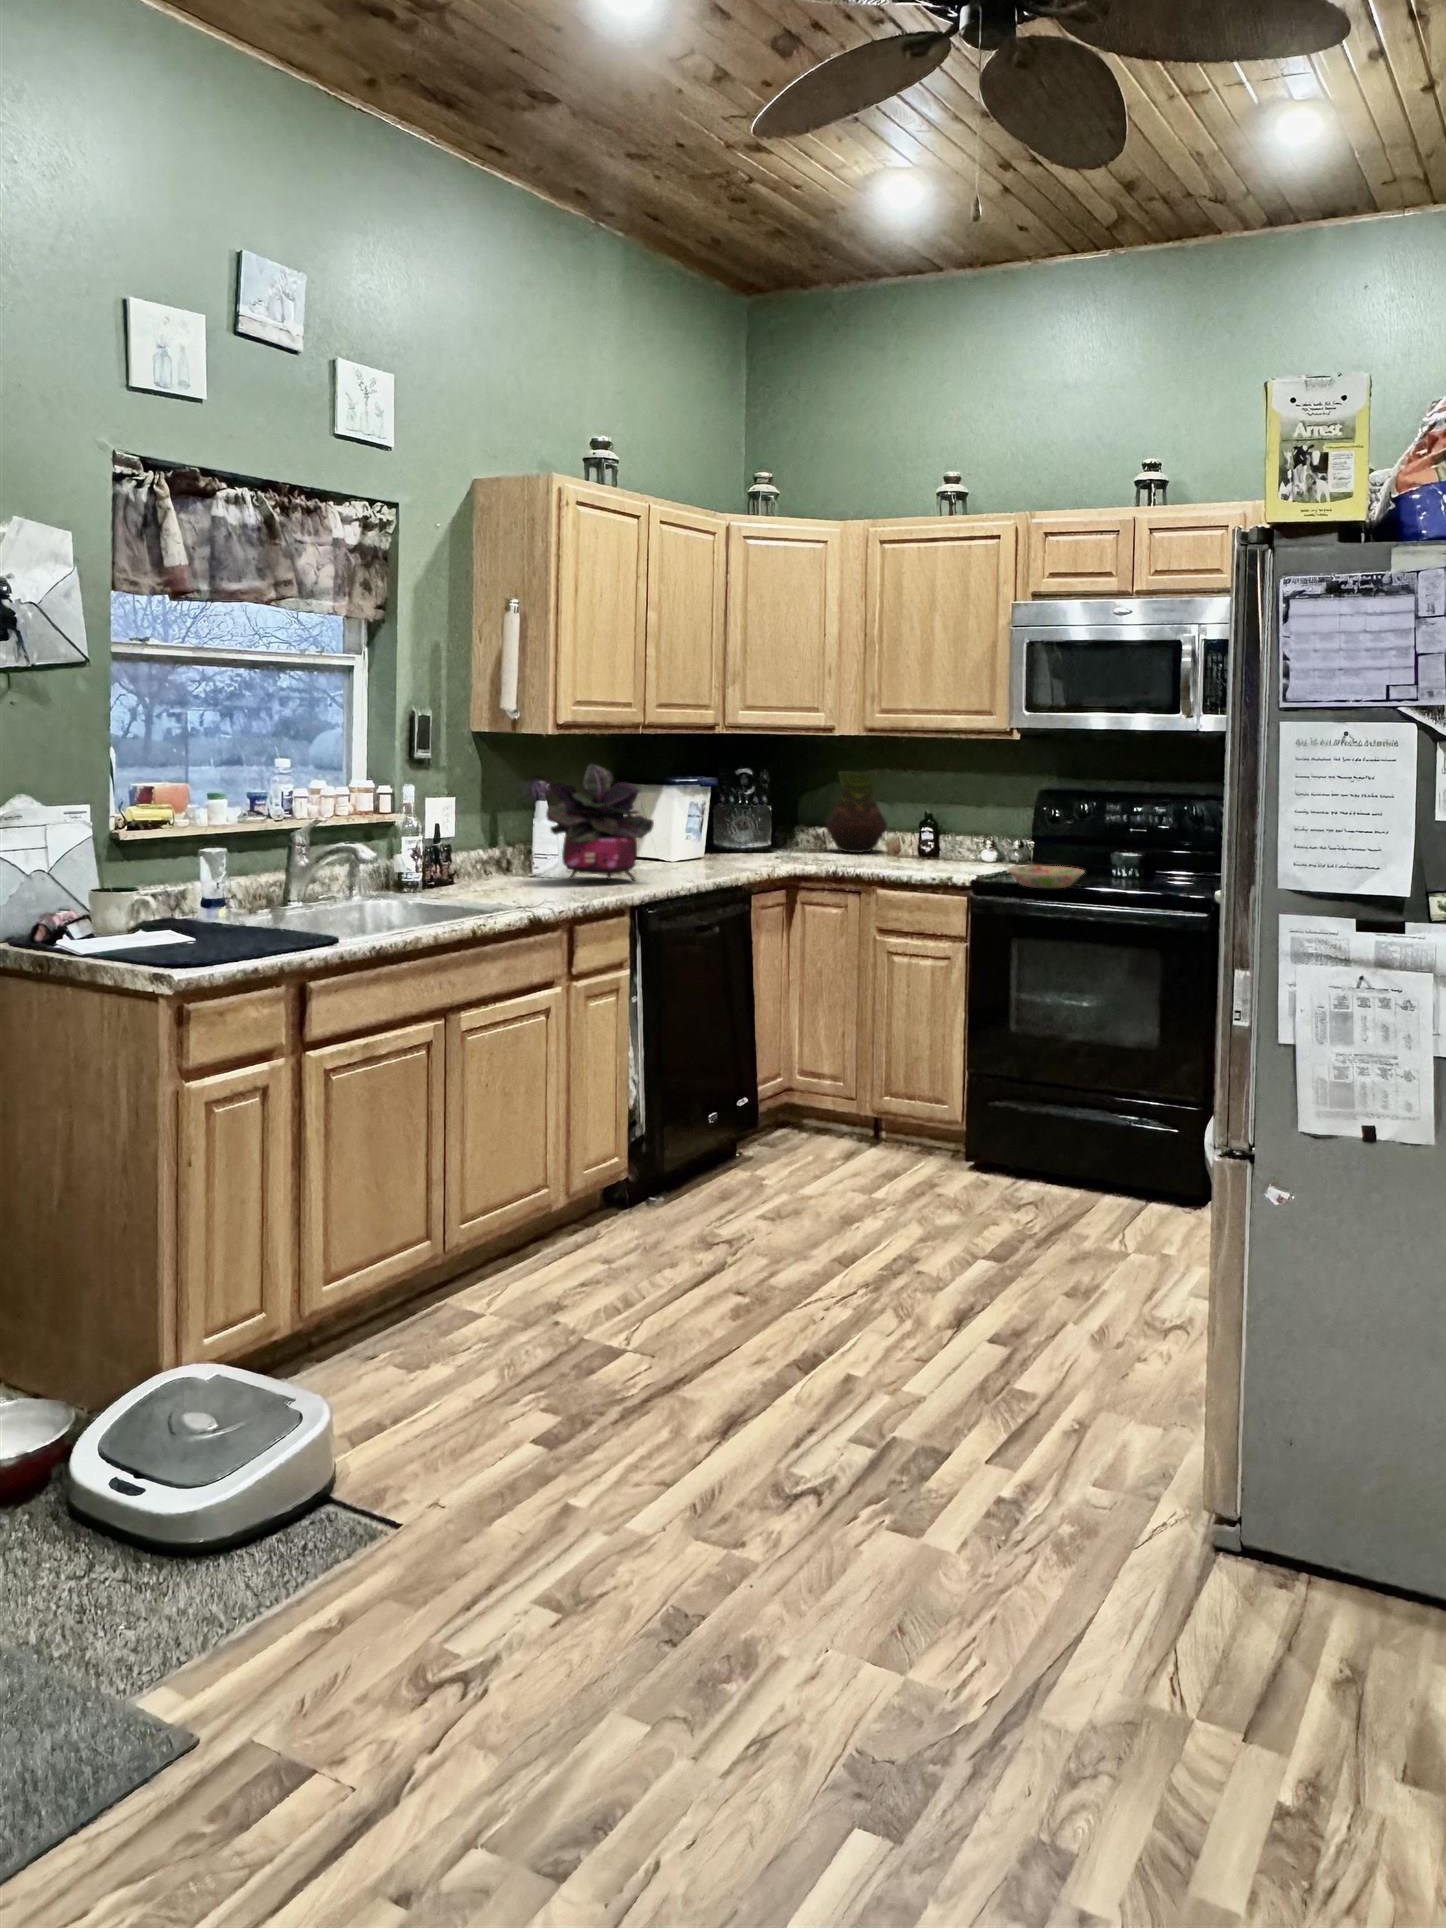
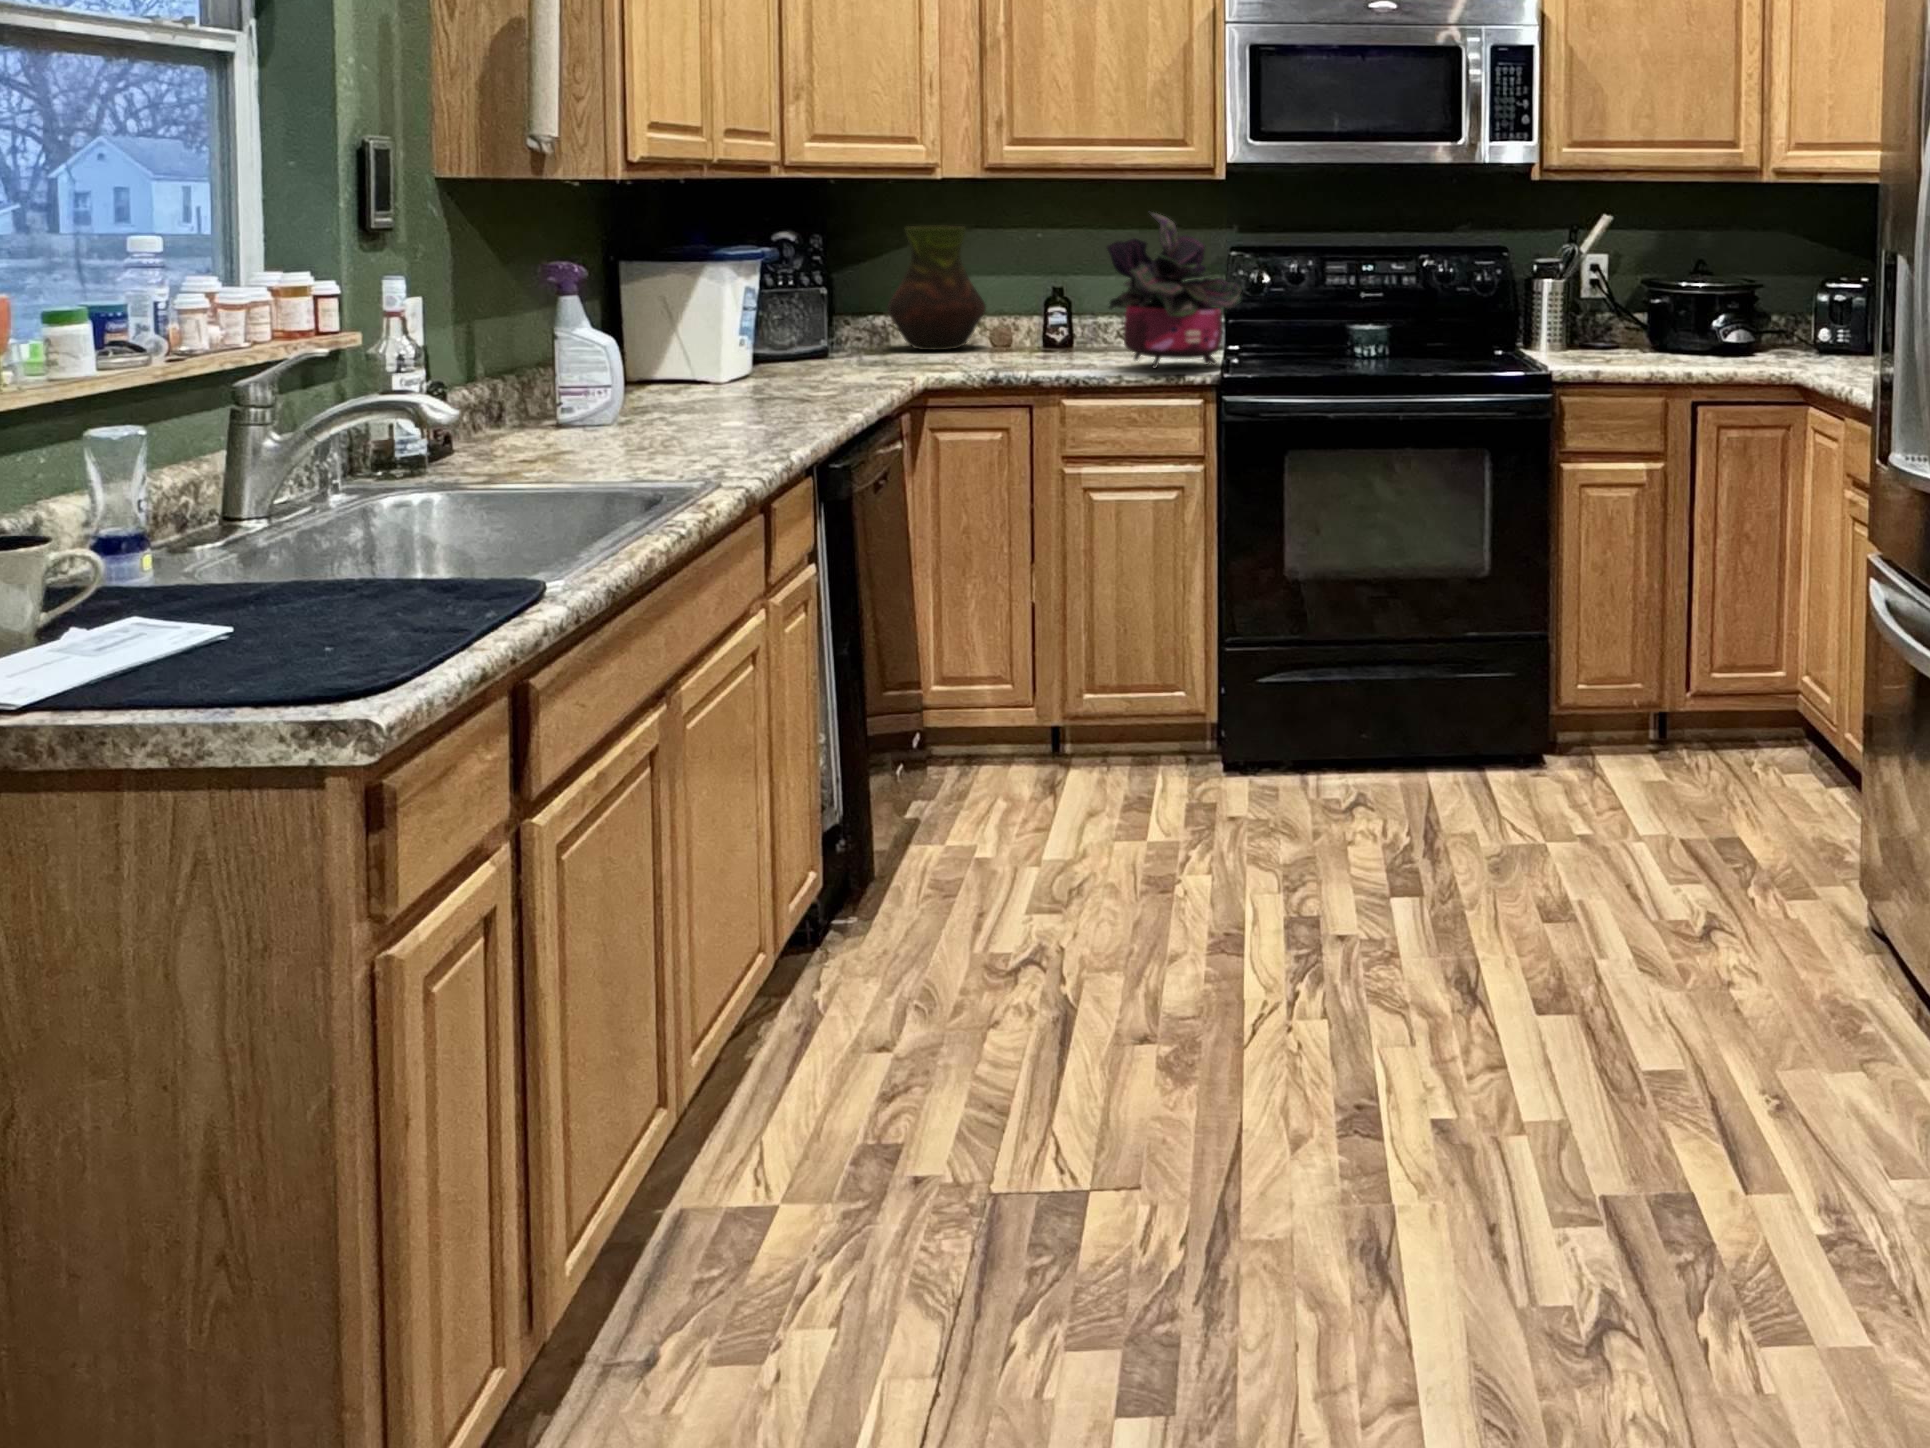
potted plant: present [546,764,654,881] -> present [1107,211,1242,369]
bowl: present [1007,865,1084,888] -> none [1288,349,1399,381]

